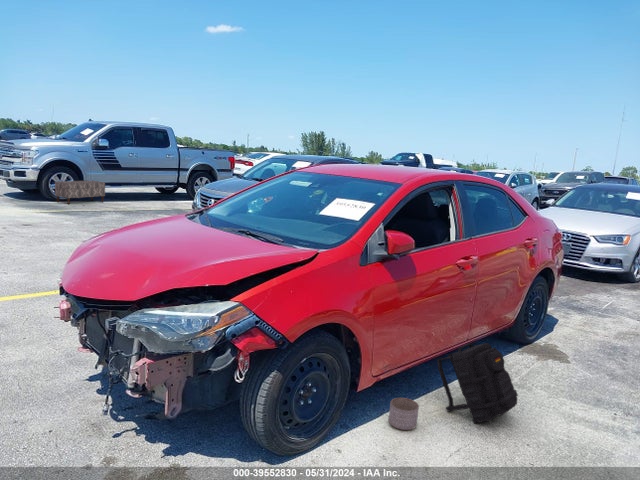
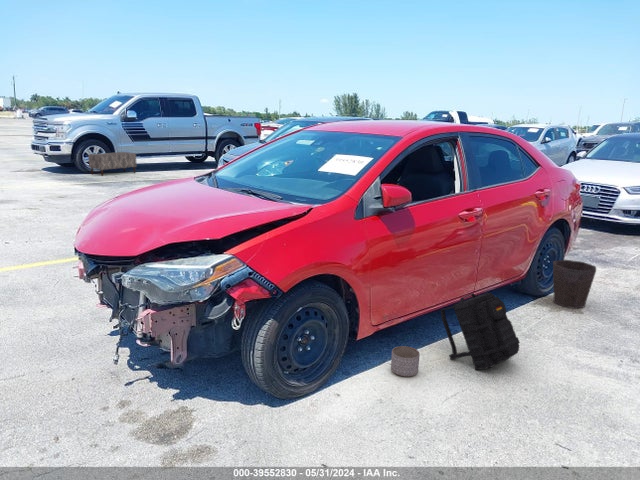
waste bin: none [540,308,583,358] -> present [553,260,596,308]

